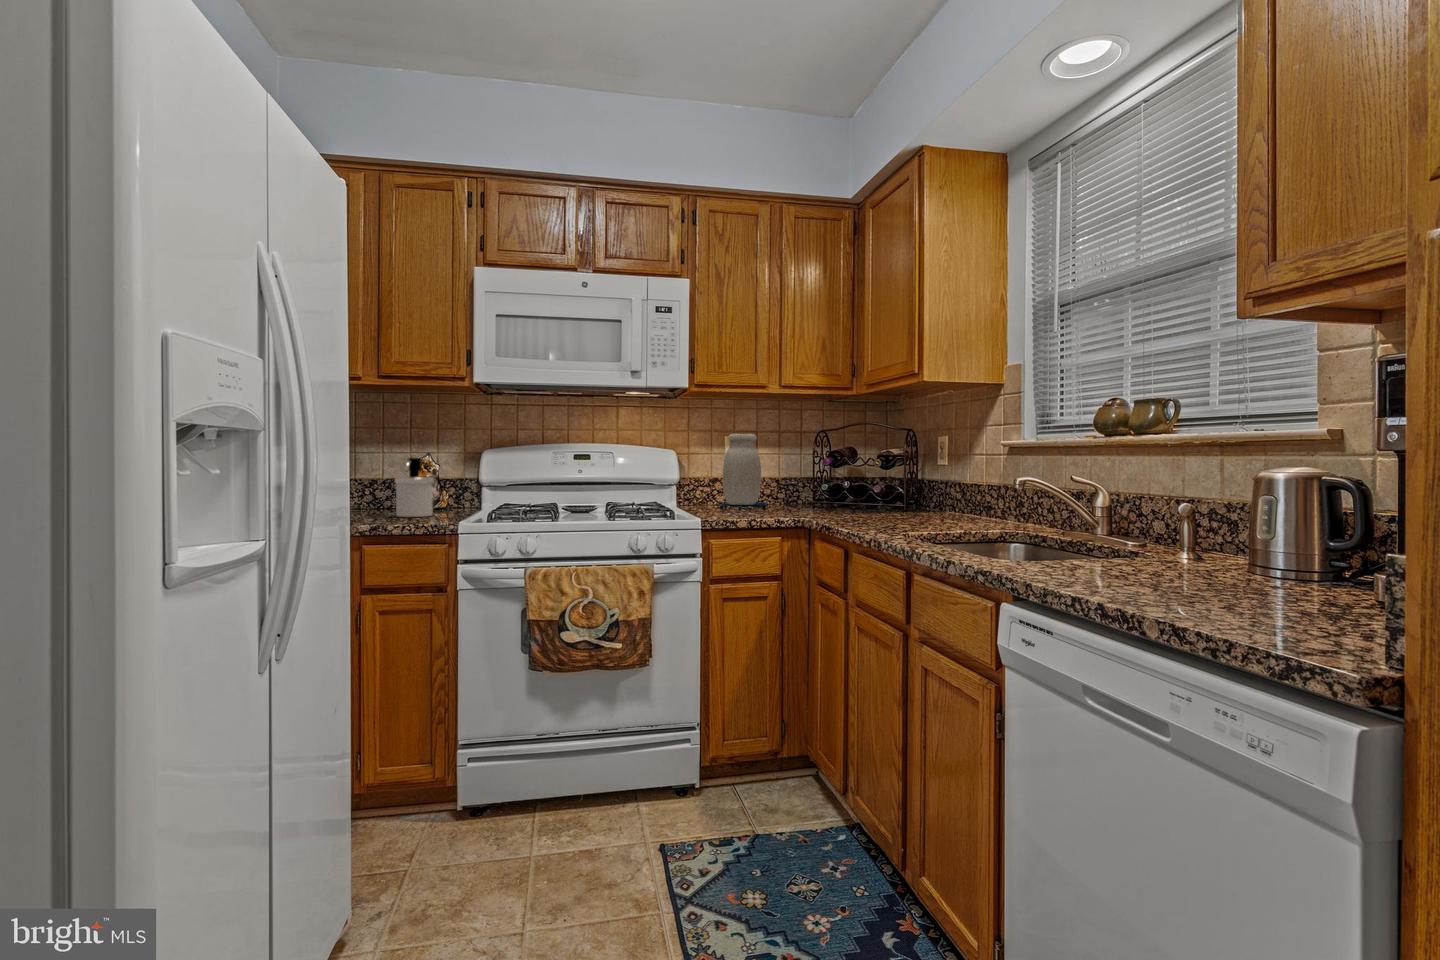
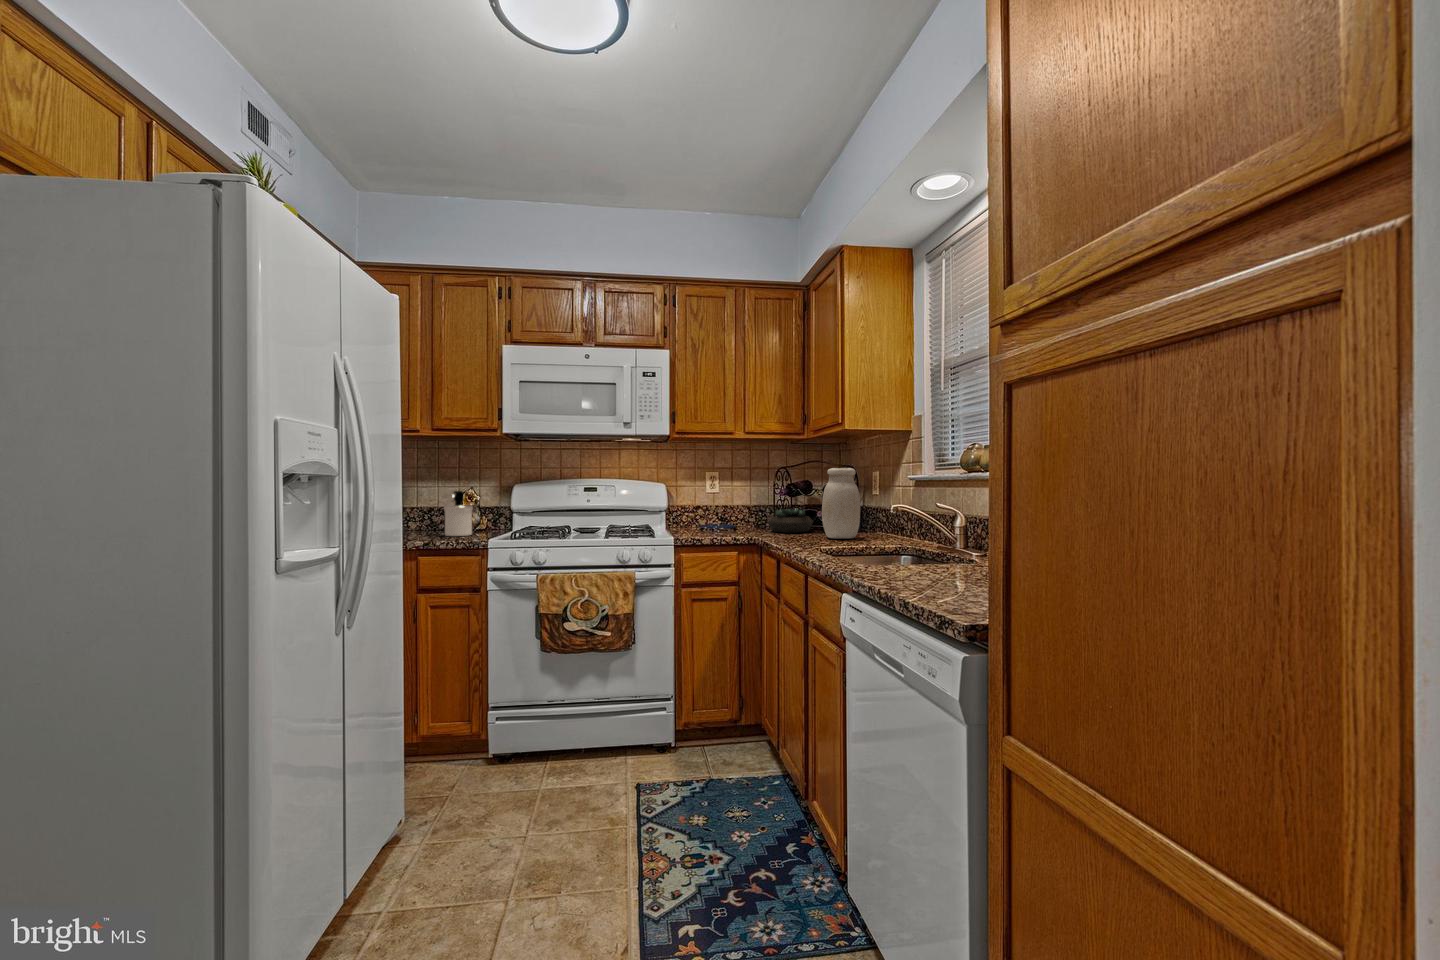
jar: present [723,434,761,505] -> present [822,468,860,539]
succulent plant: none [813,484,871,514] -> present [768,509,813,533]

